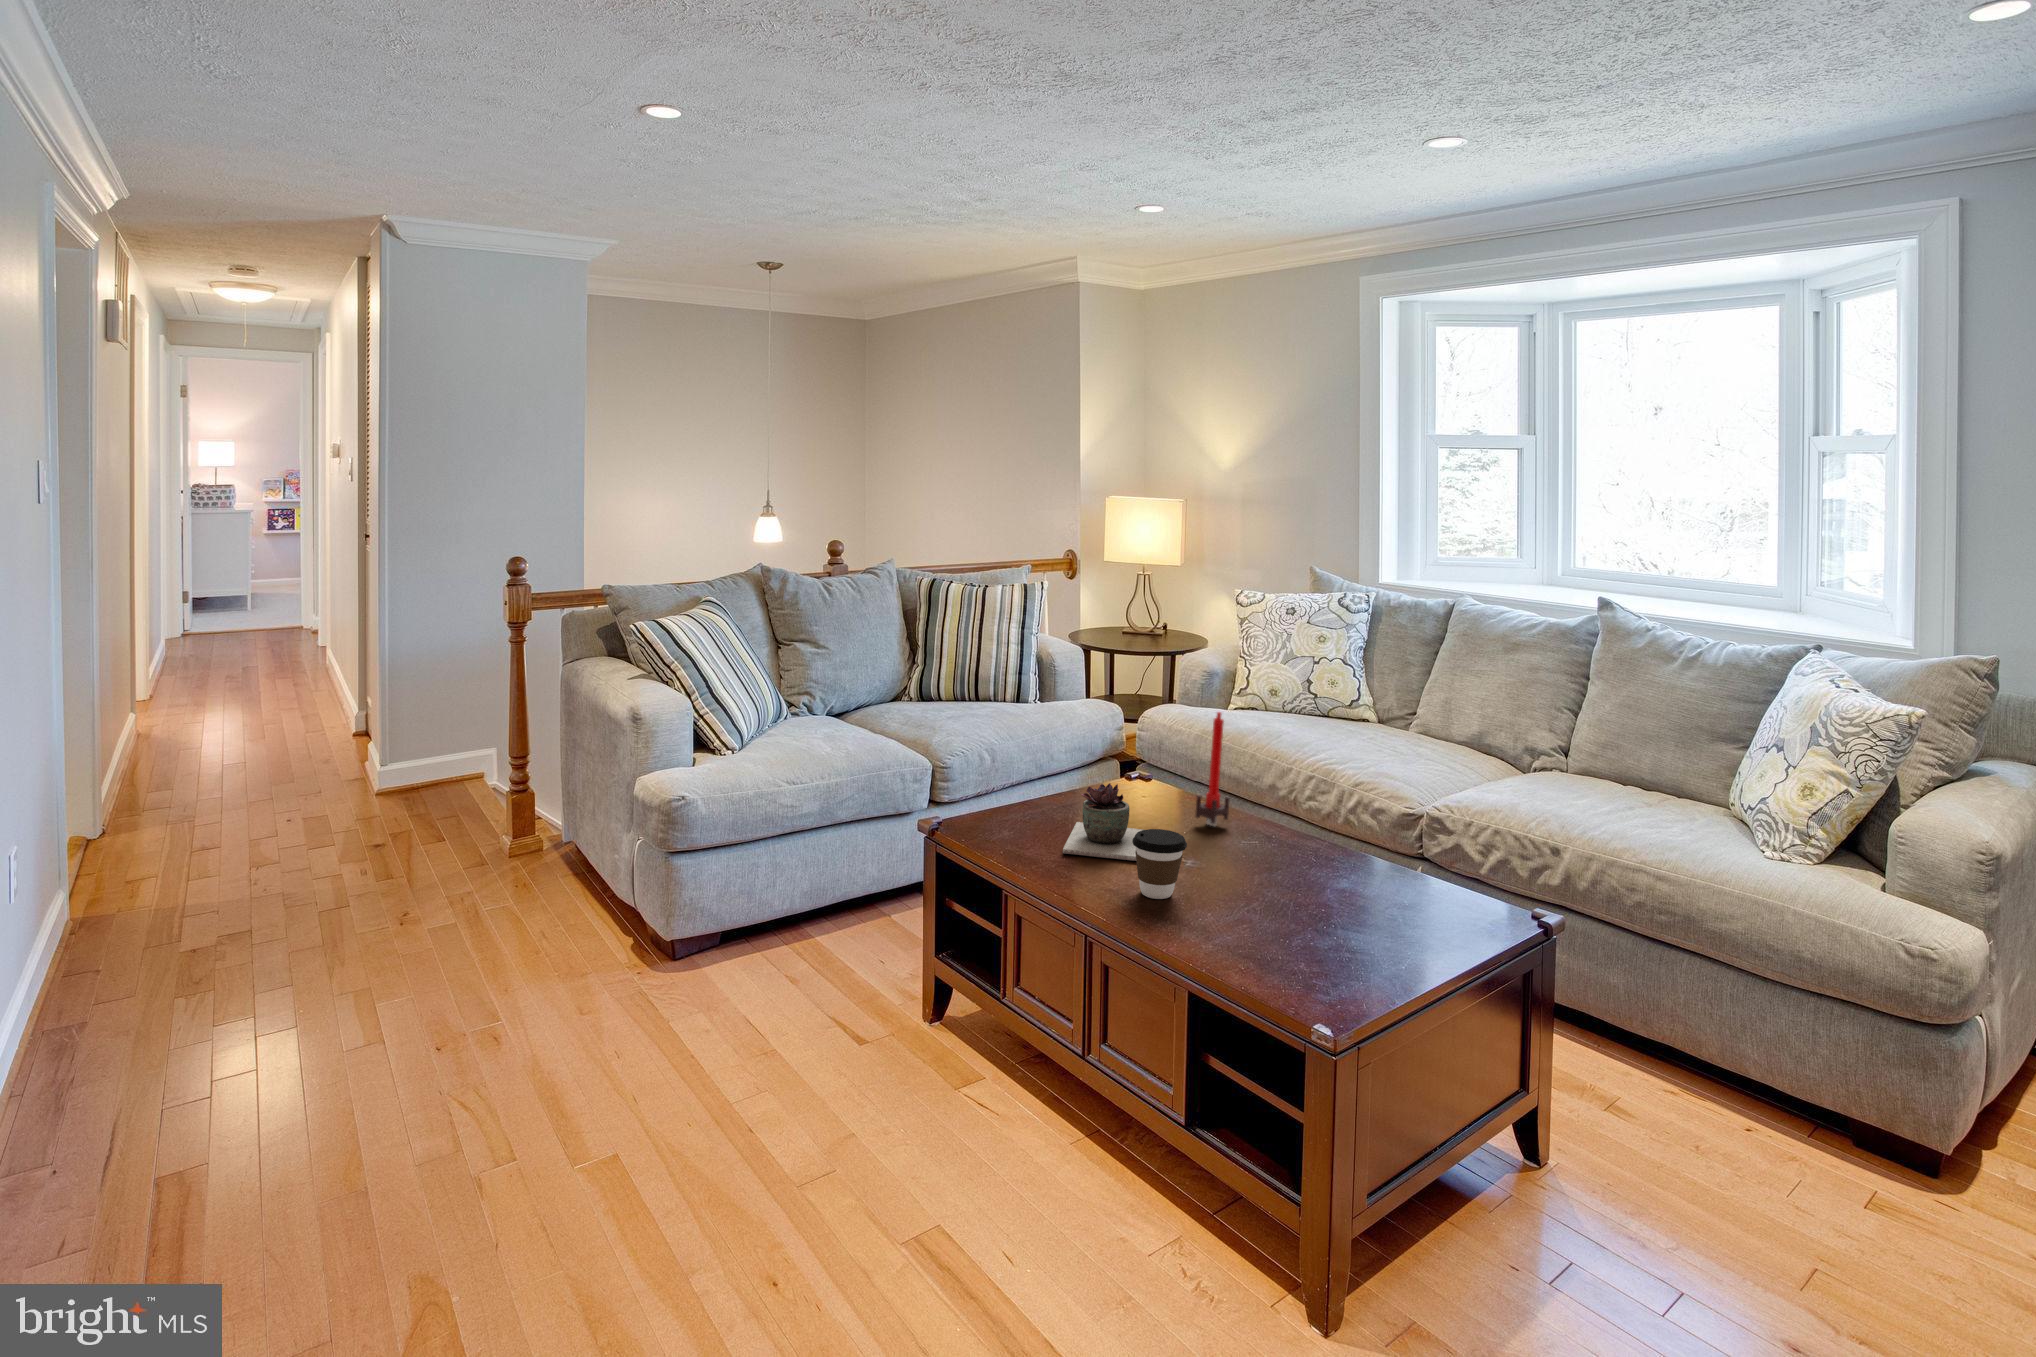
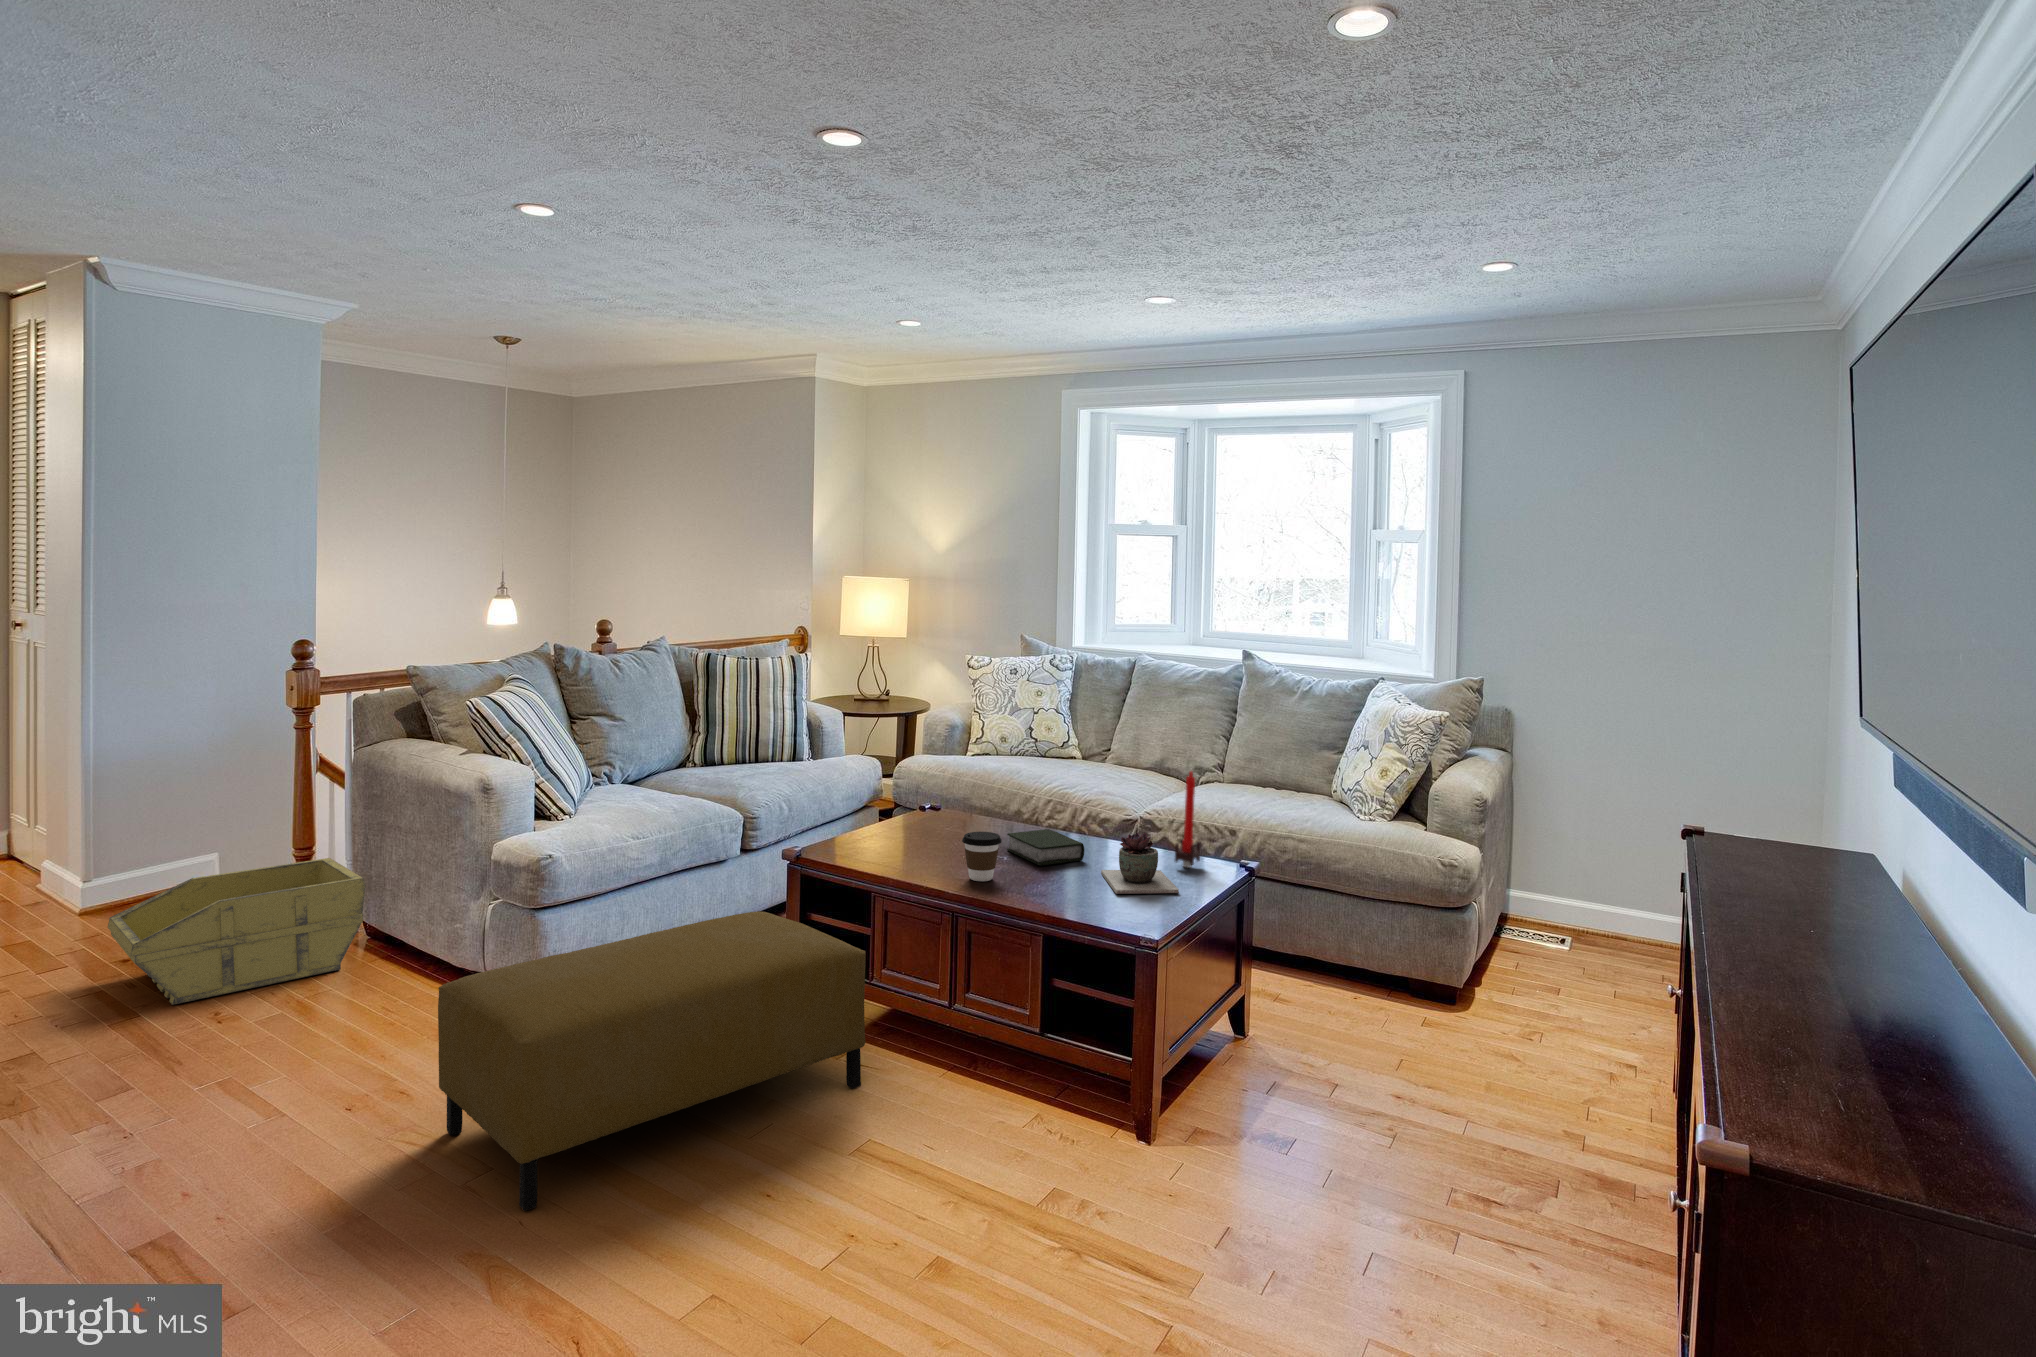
candle: present [1195,712,1230,826] -> present [1175,772,1201,868]
storage bin: none [319,769,553,908] -> present [108,858,366,1005]
succulent plant: present [1063,783,1143,861] -> present [1101,833,1179,894]
book: none [1214,827,1315,881] -> present [1007,829,1084,865]
ottoman: none [443,899,973,1283] -> present [438,911,866,1211]

